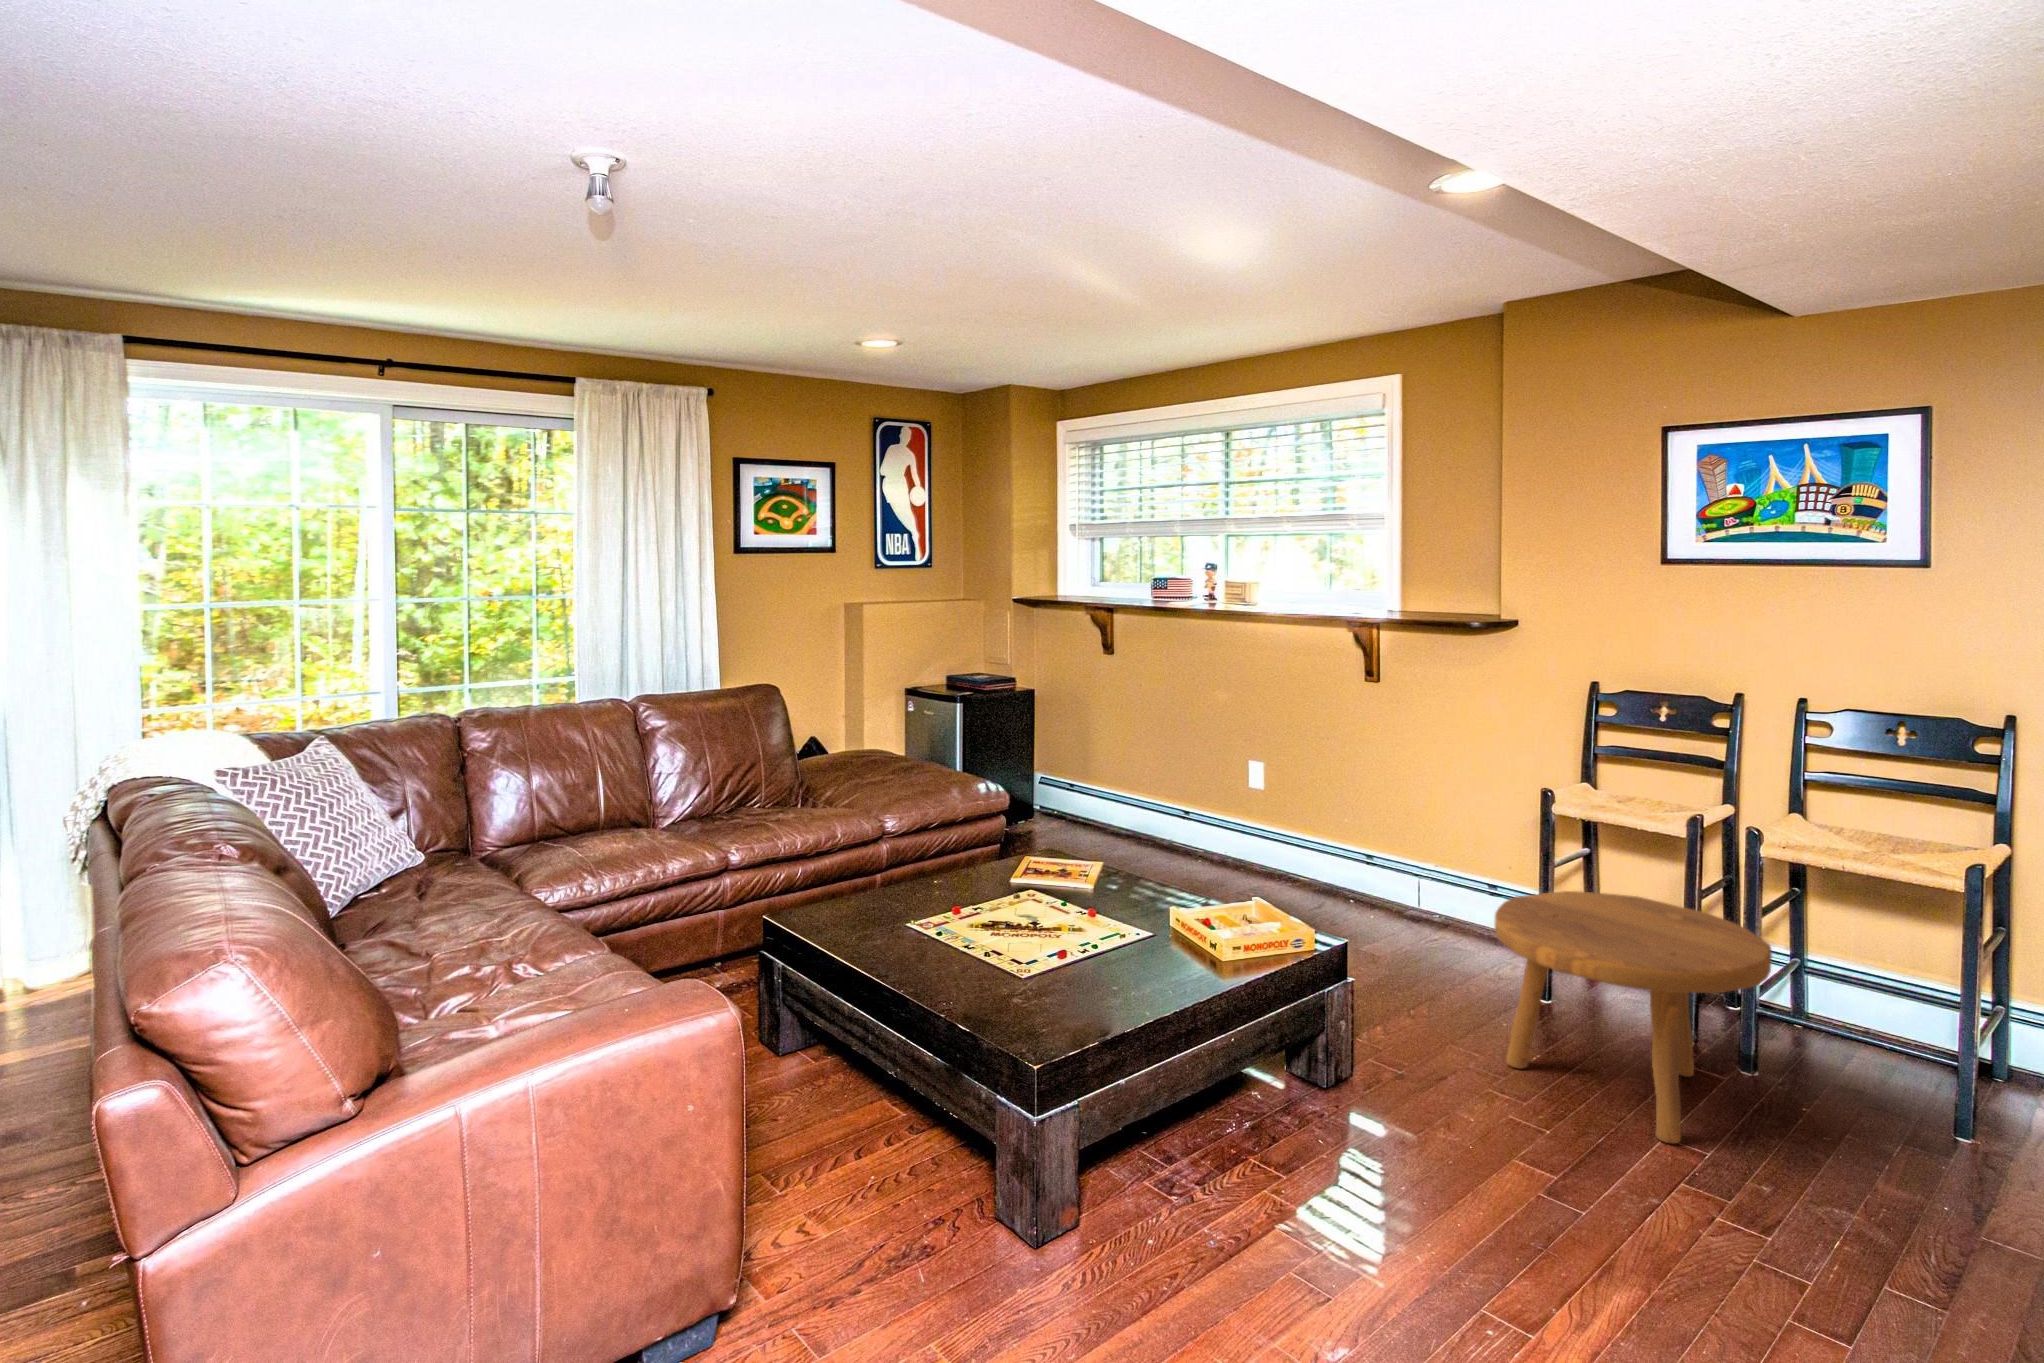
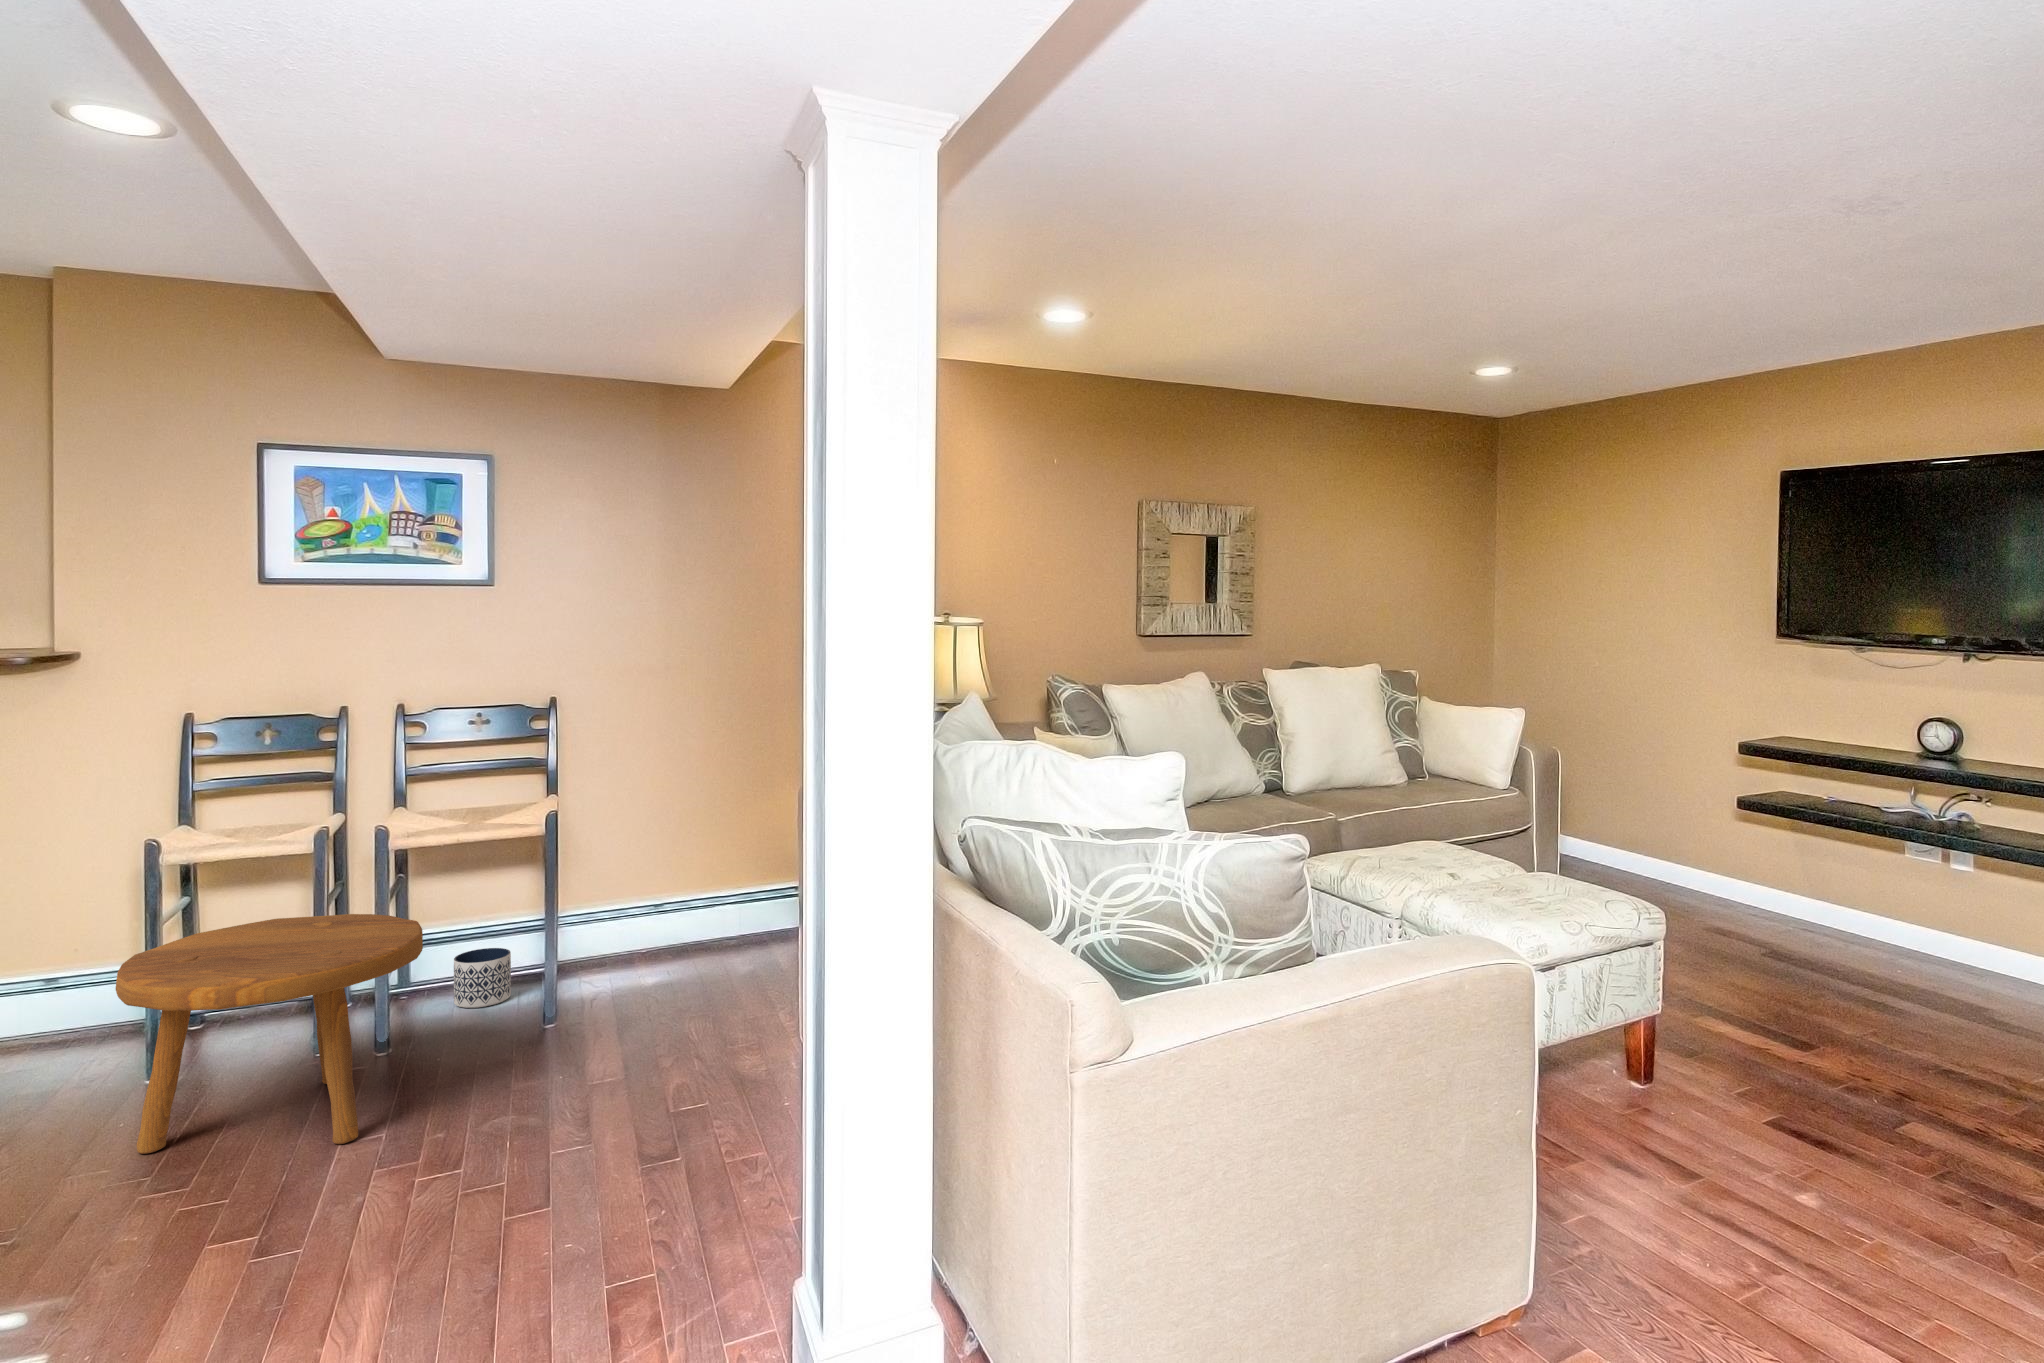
planter: none [1839,987,1917,1061] -> present [454,948,511,1008]

